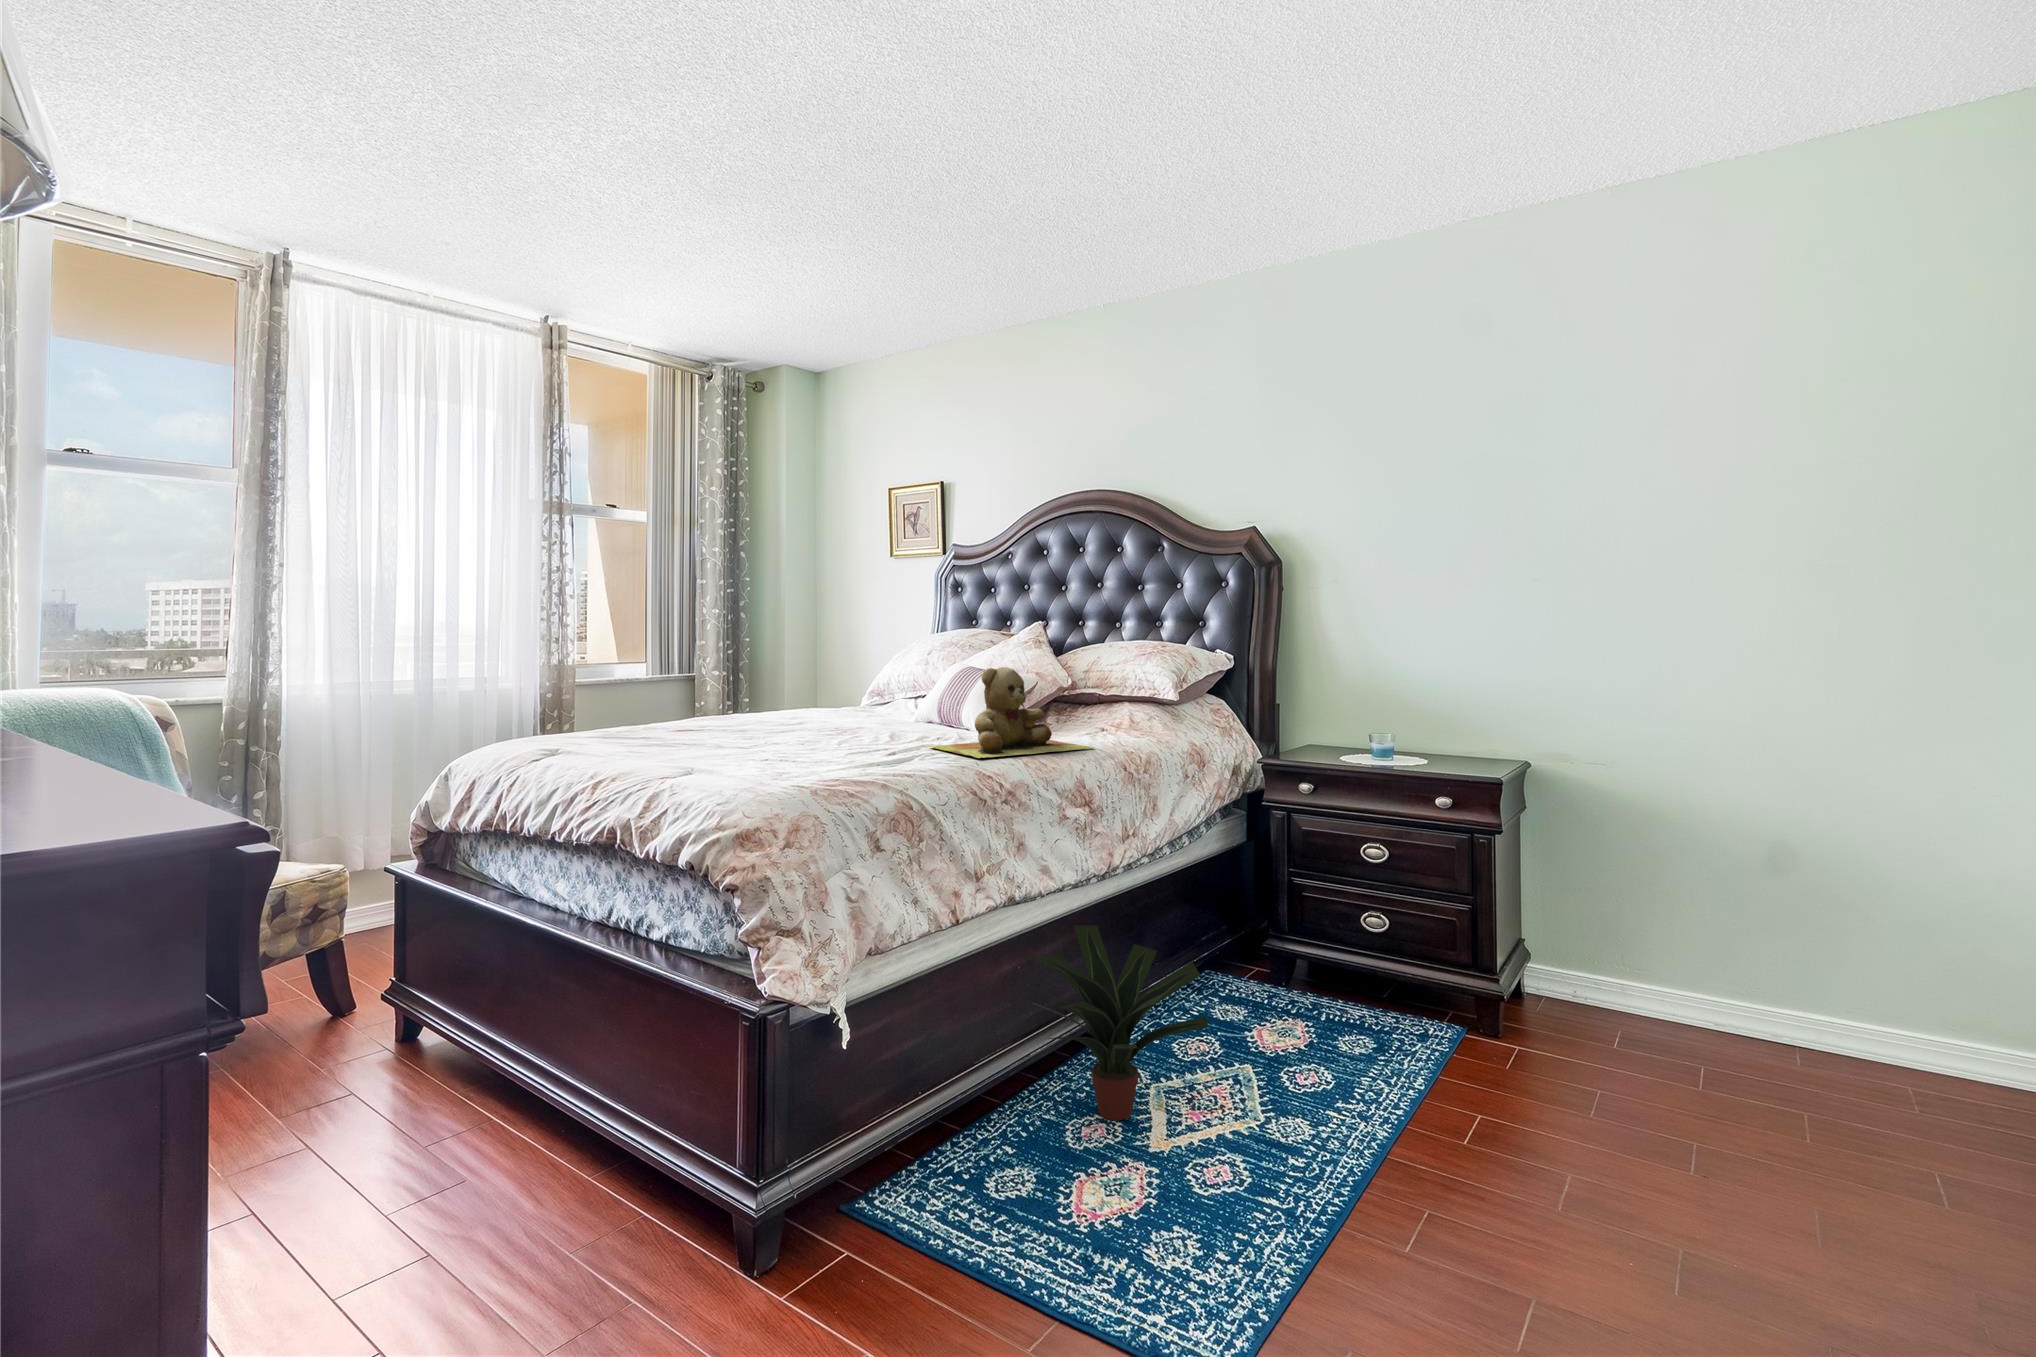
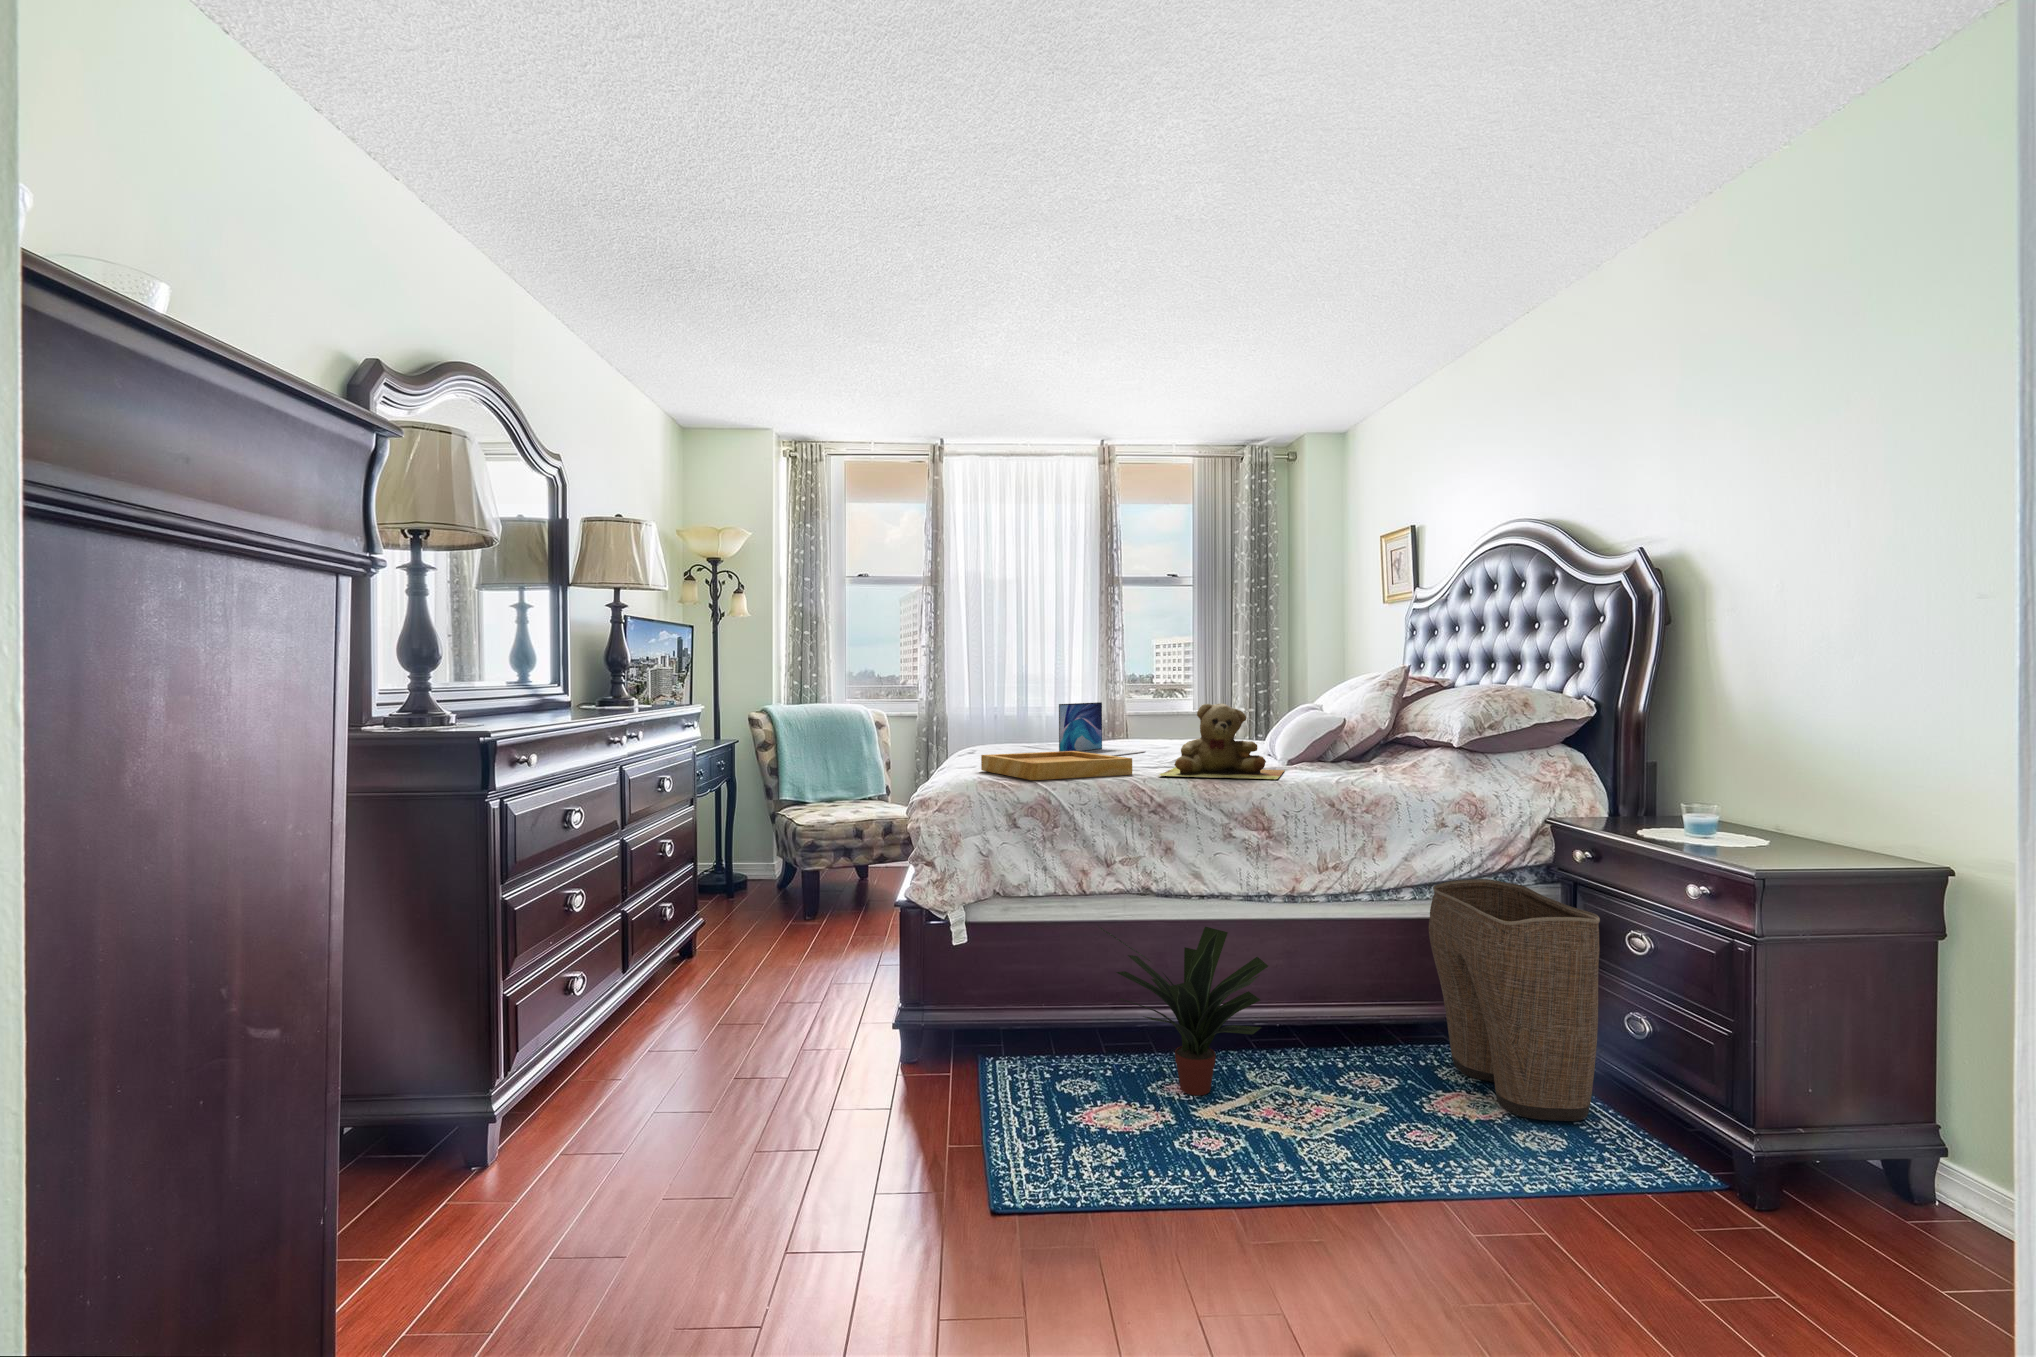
laptop: none [682,672,766,746] -> present [1059,702,1146,756]
tray: none [726,738,930,782] -> present [981,751,1132,780]
laundry basket: none [1200,821,1368,1024] -> present [1429,879,1600,1121]

